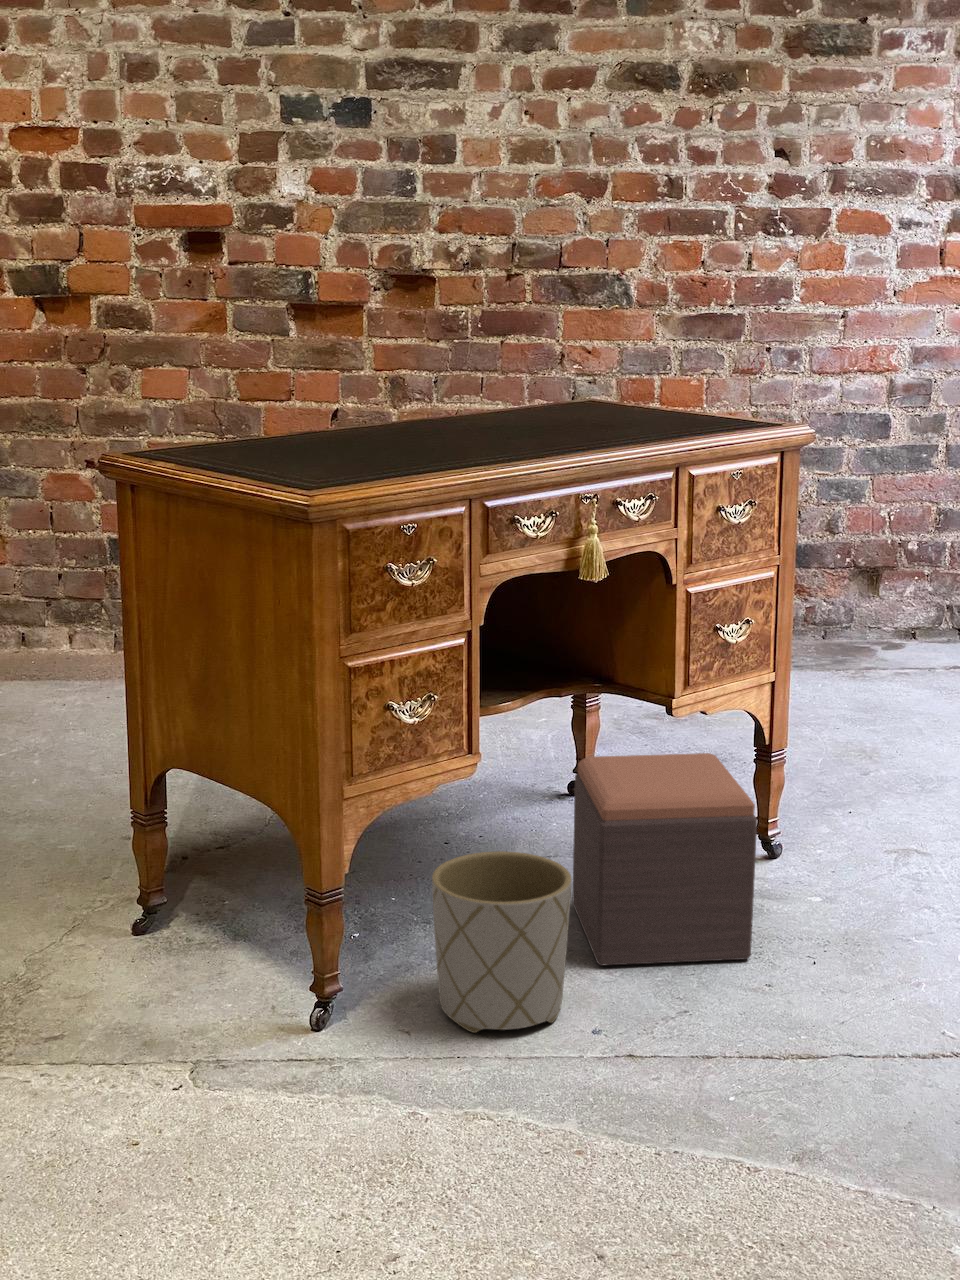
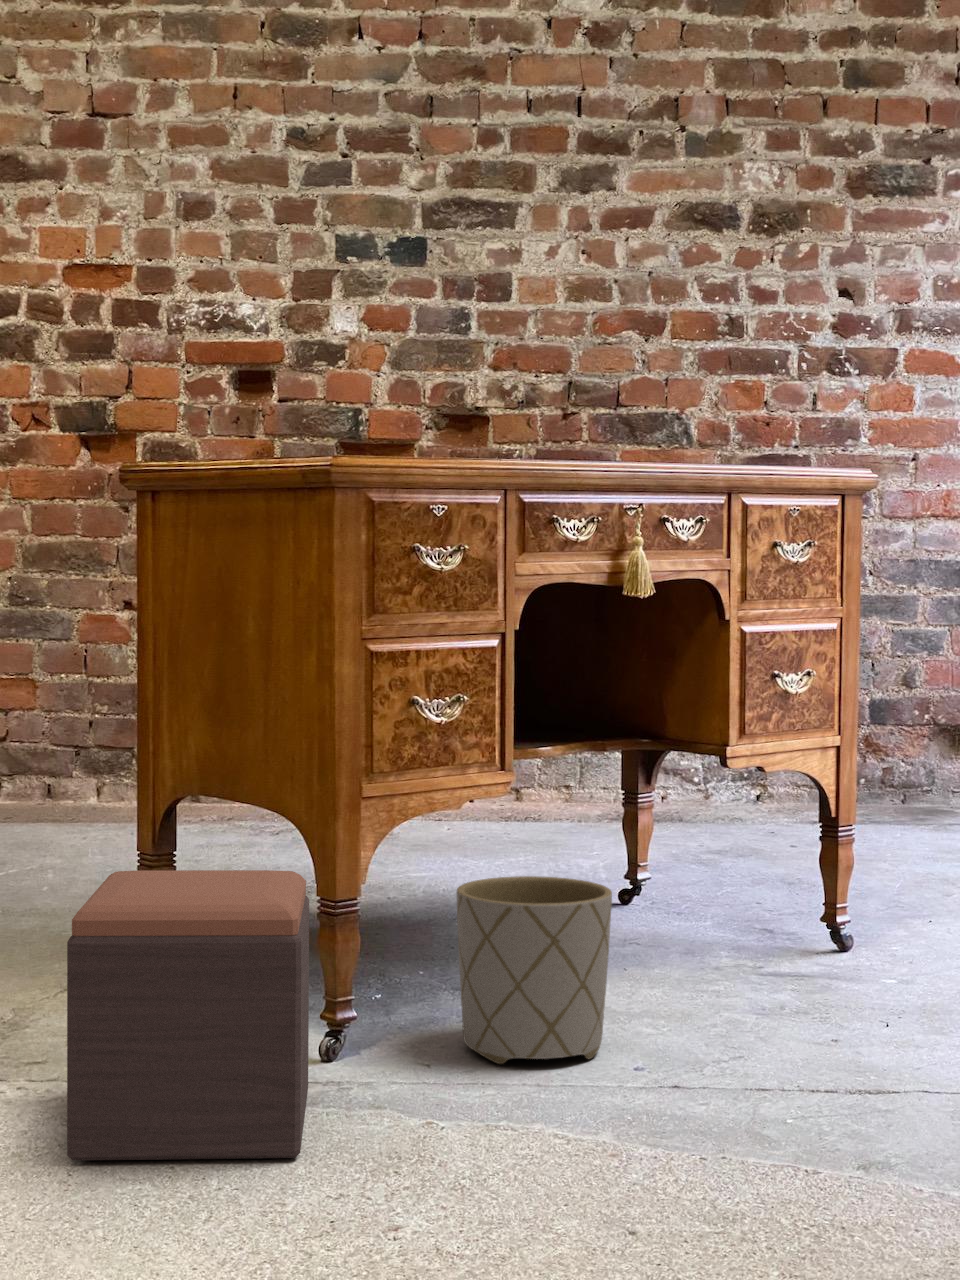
footstool: present [572,753,757,966] -> present [67,870,309,1161]

